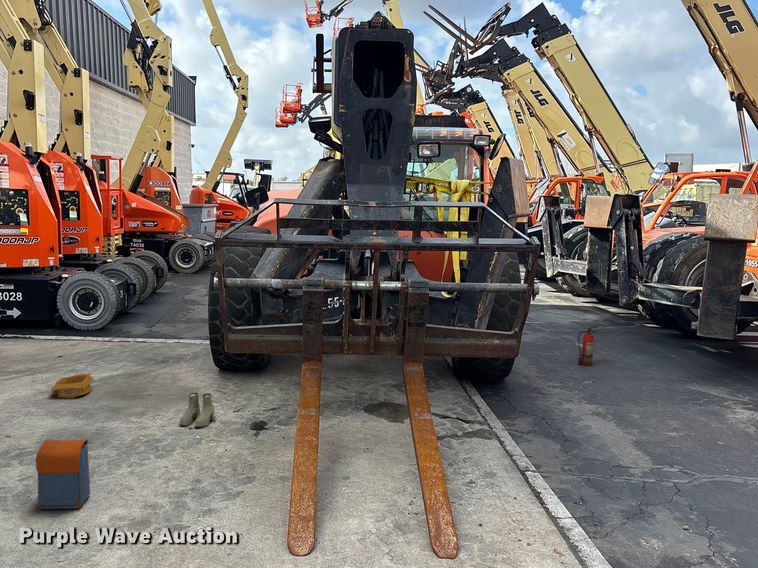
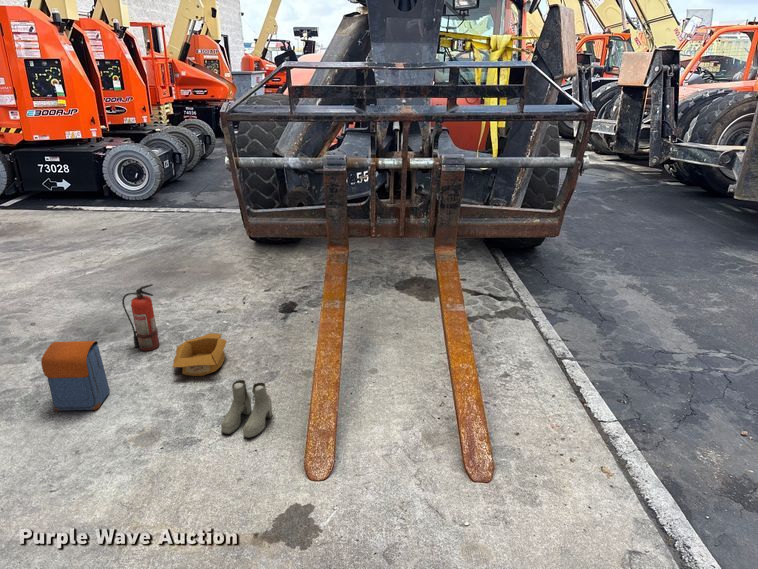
fire extinguisher: present [578,326,598,366] -> present [122,284,159,351]
cardboard box: present [51,374,93,398] -> present [172,333,227,376]
boots: present [180,393,214,427] -> present [221,380,272,438]

